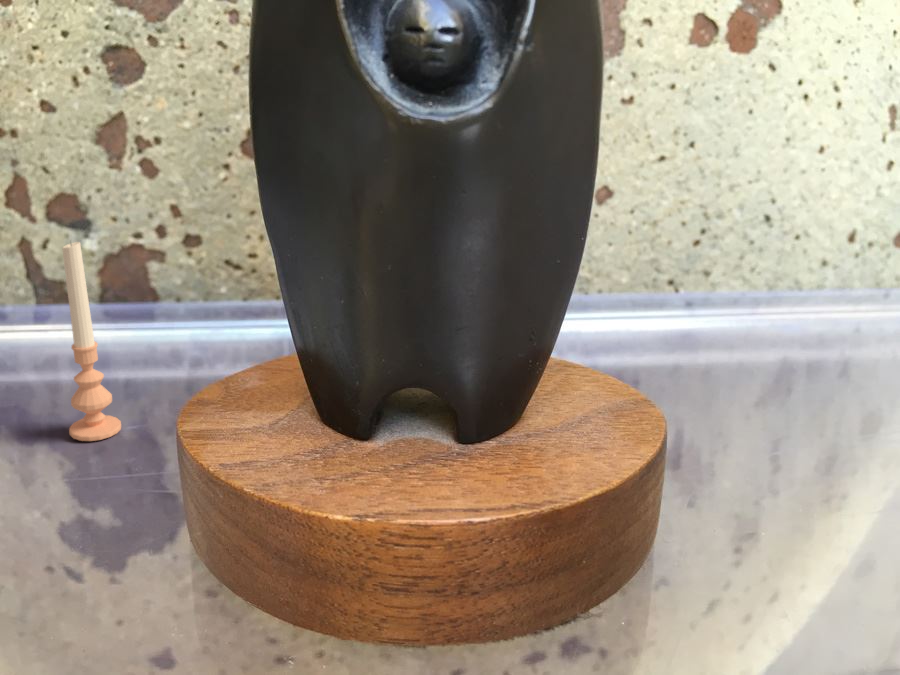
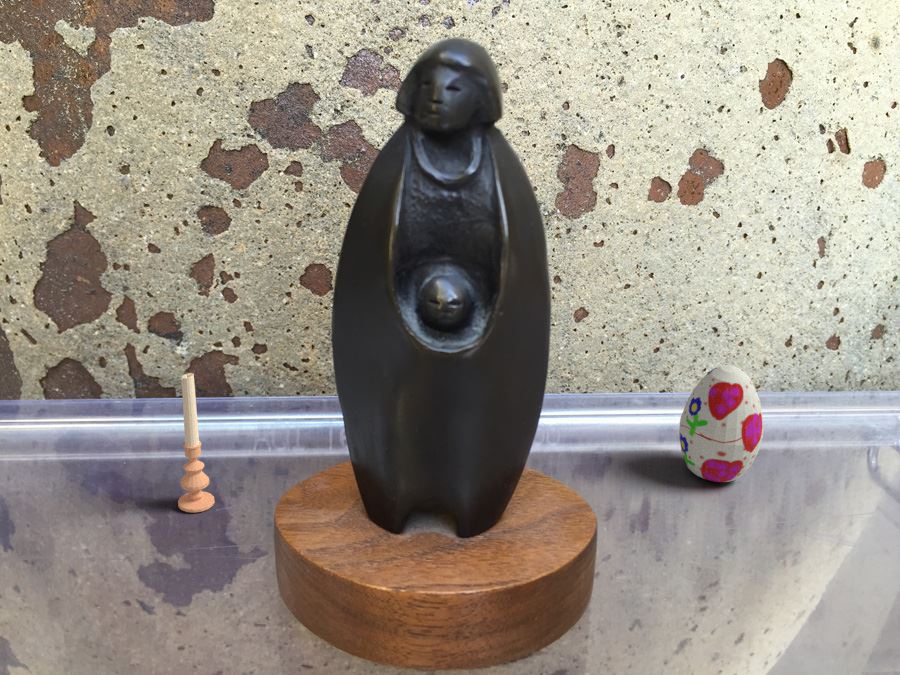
decorative egg: none [738,241,851,395] -> present [679,365,763,482]

